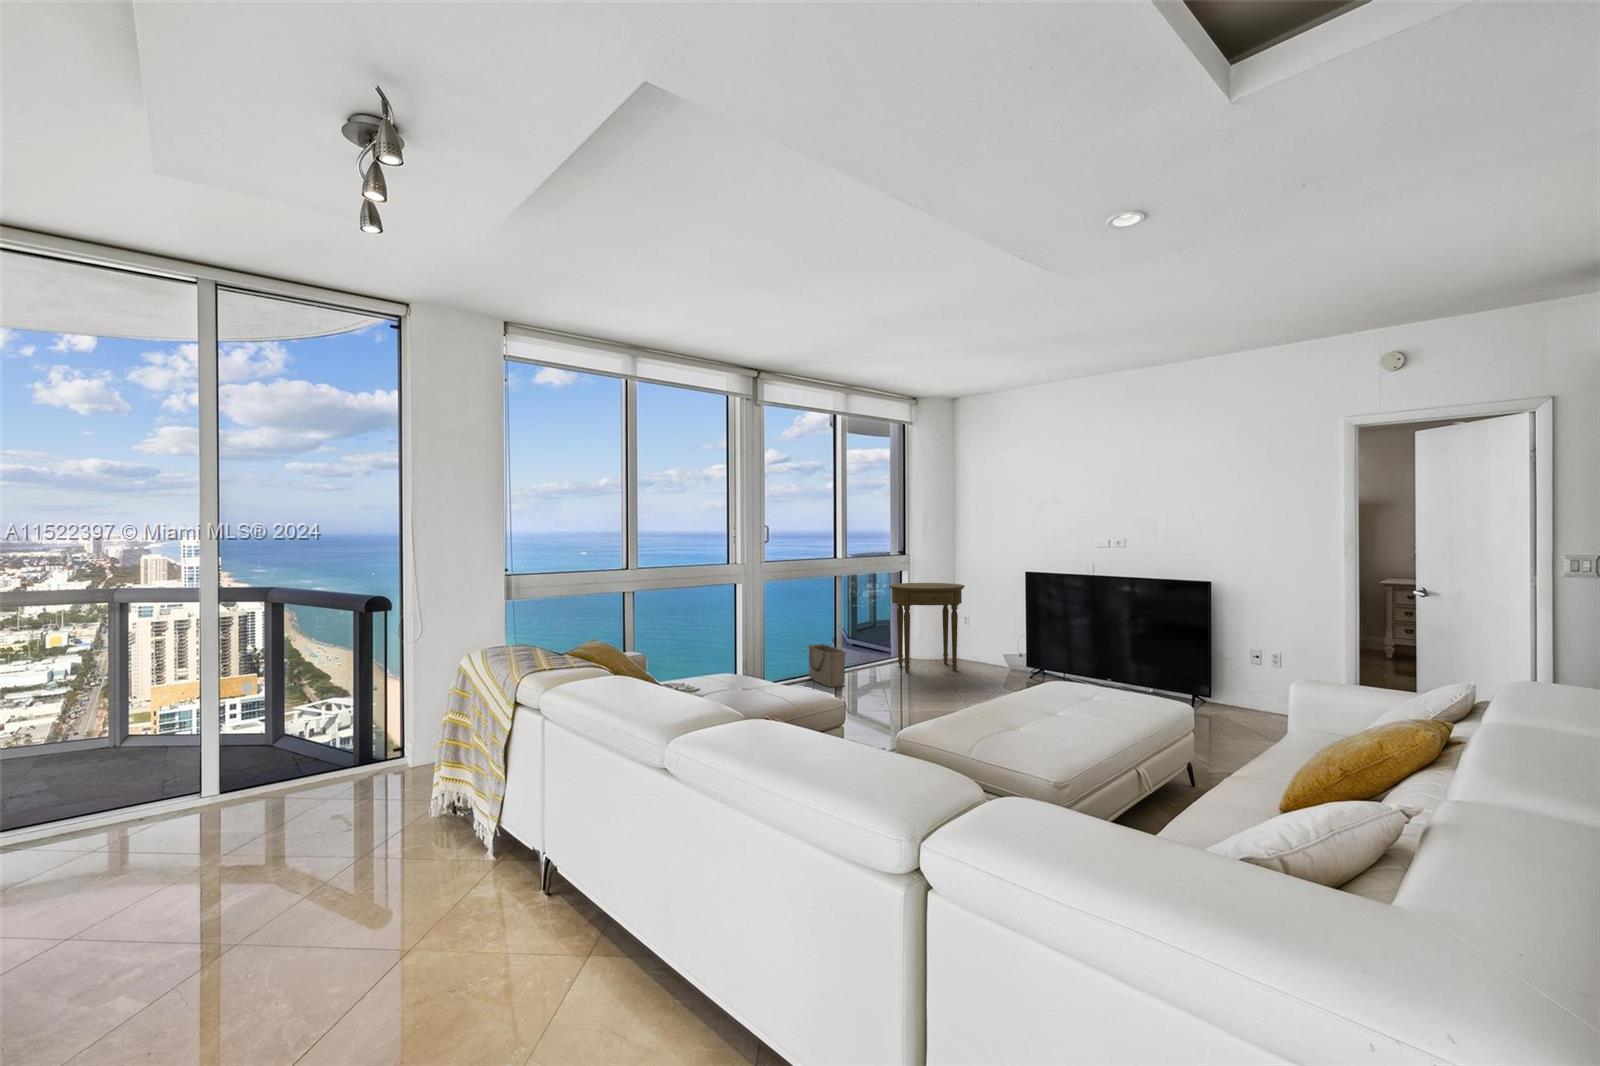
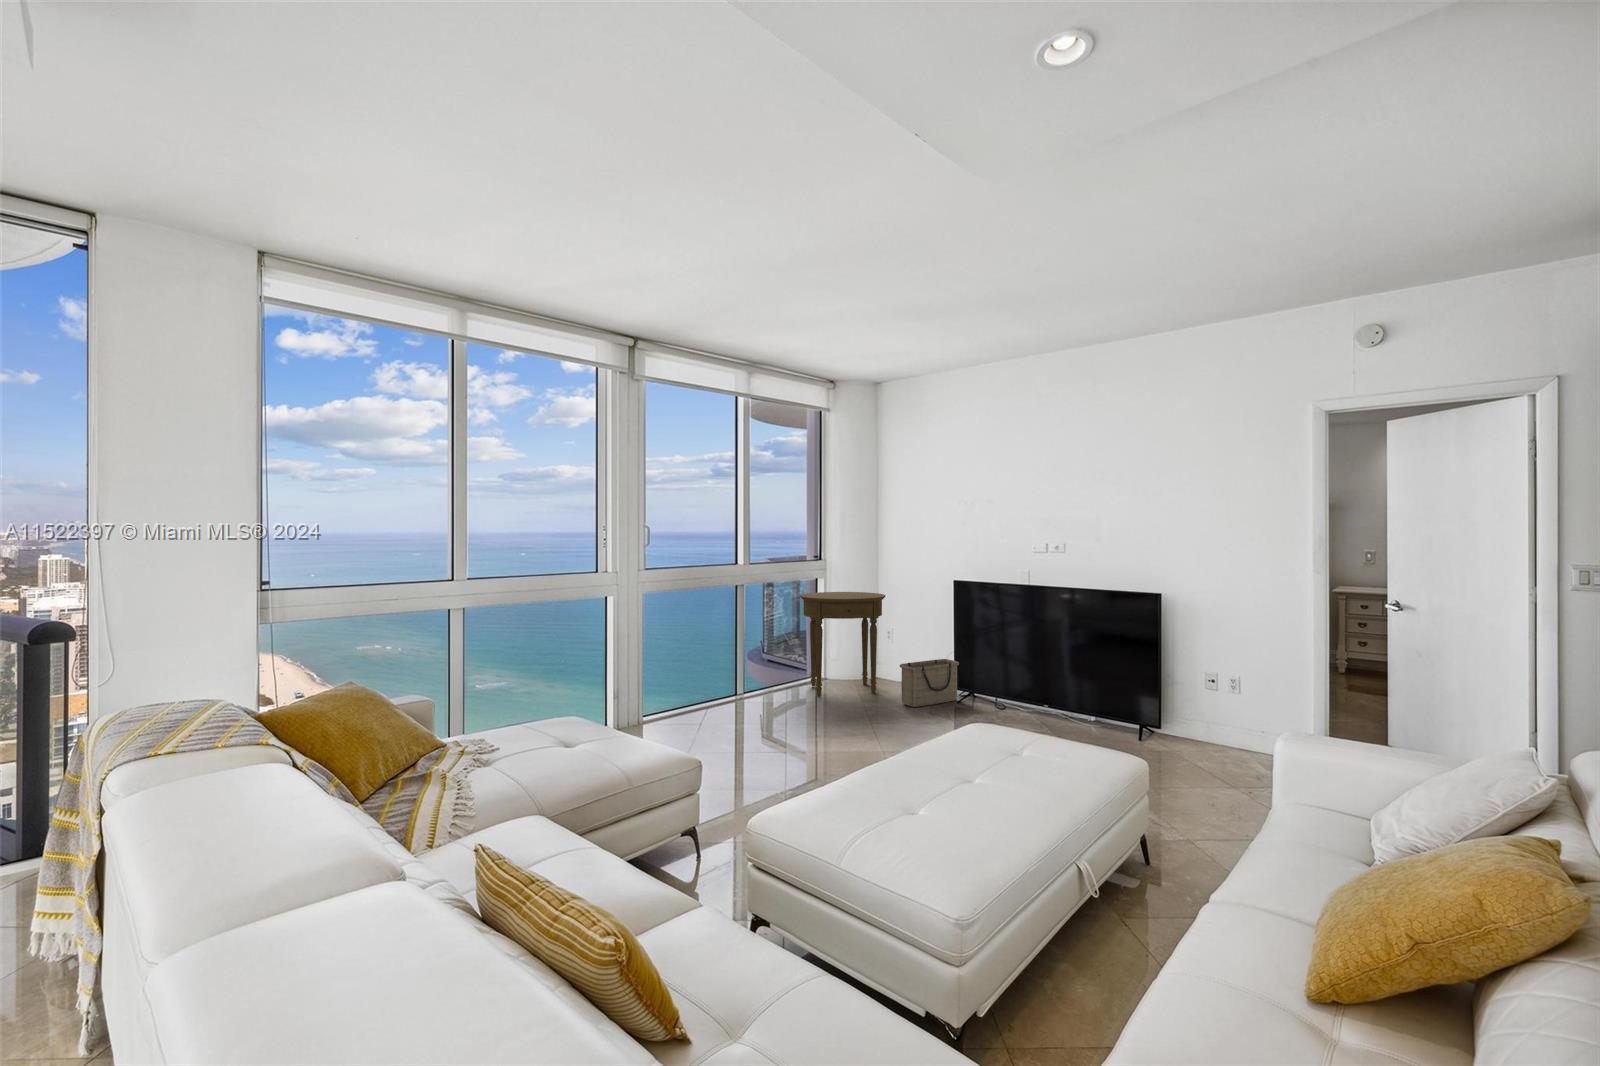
basket: present [808,644,846,687] -> present [900,659,959,707]

